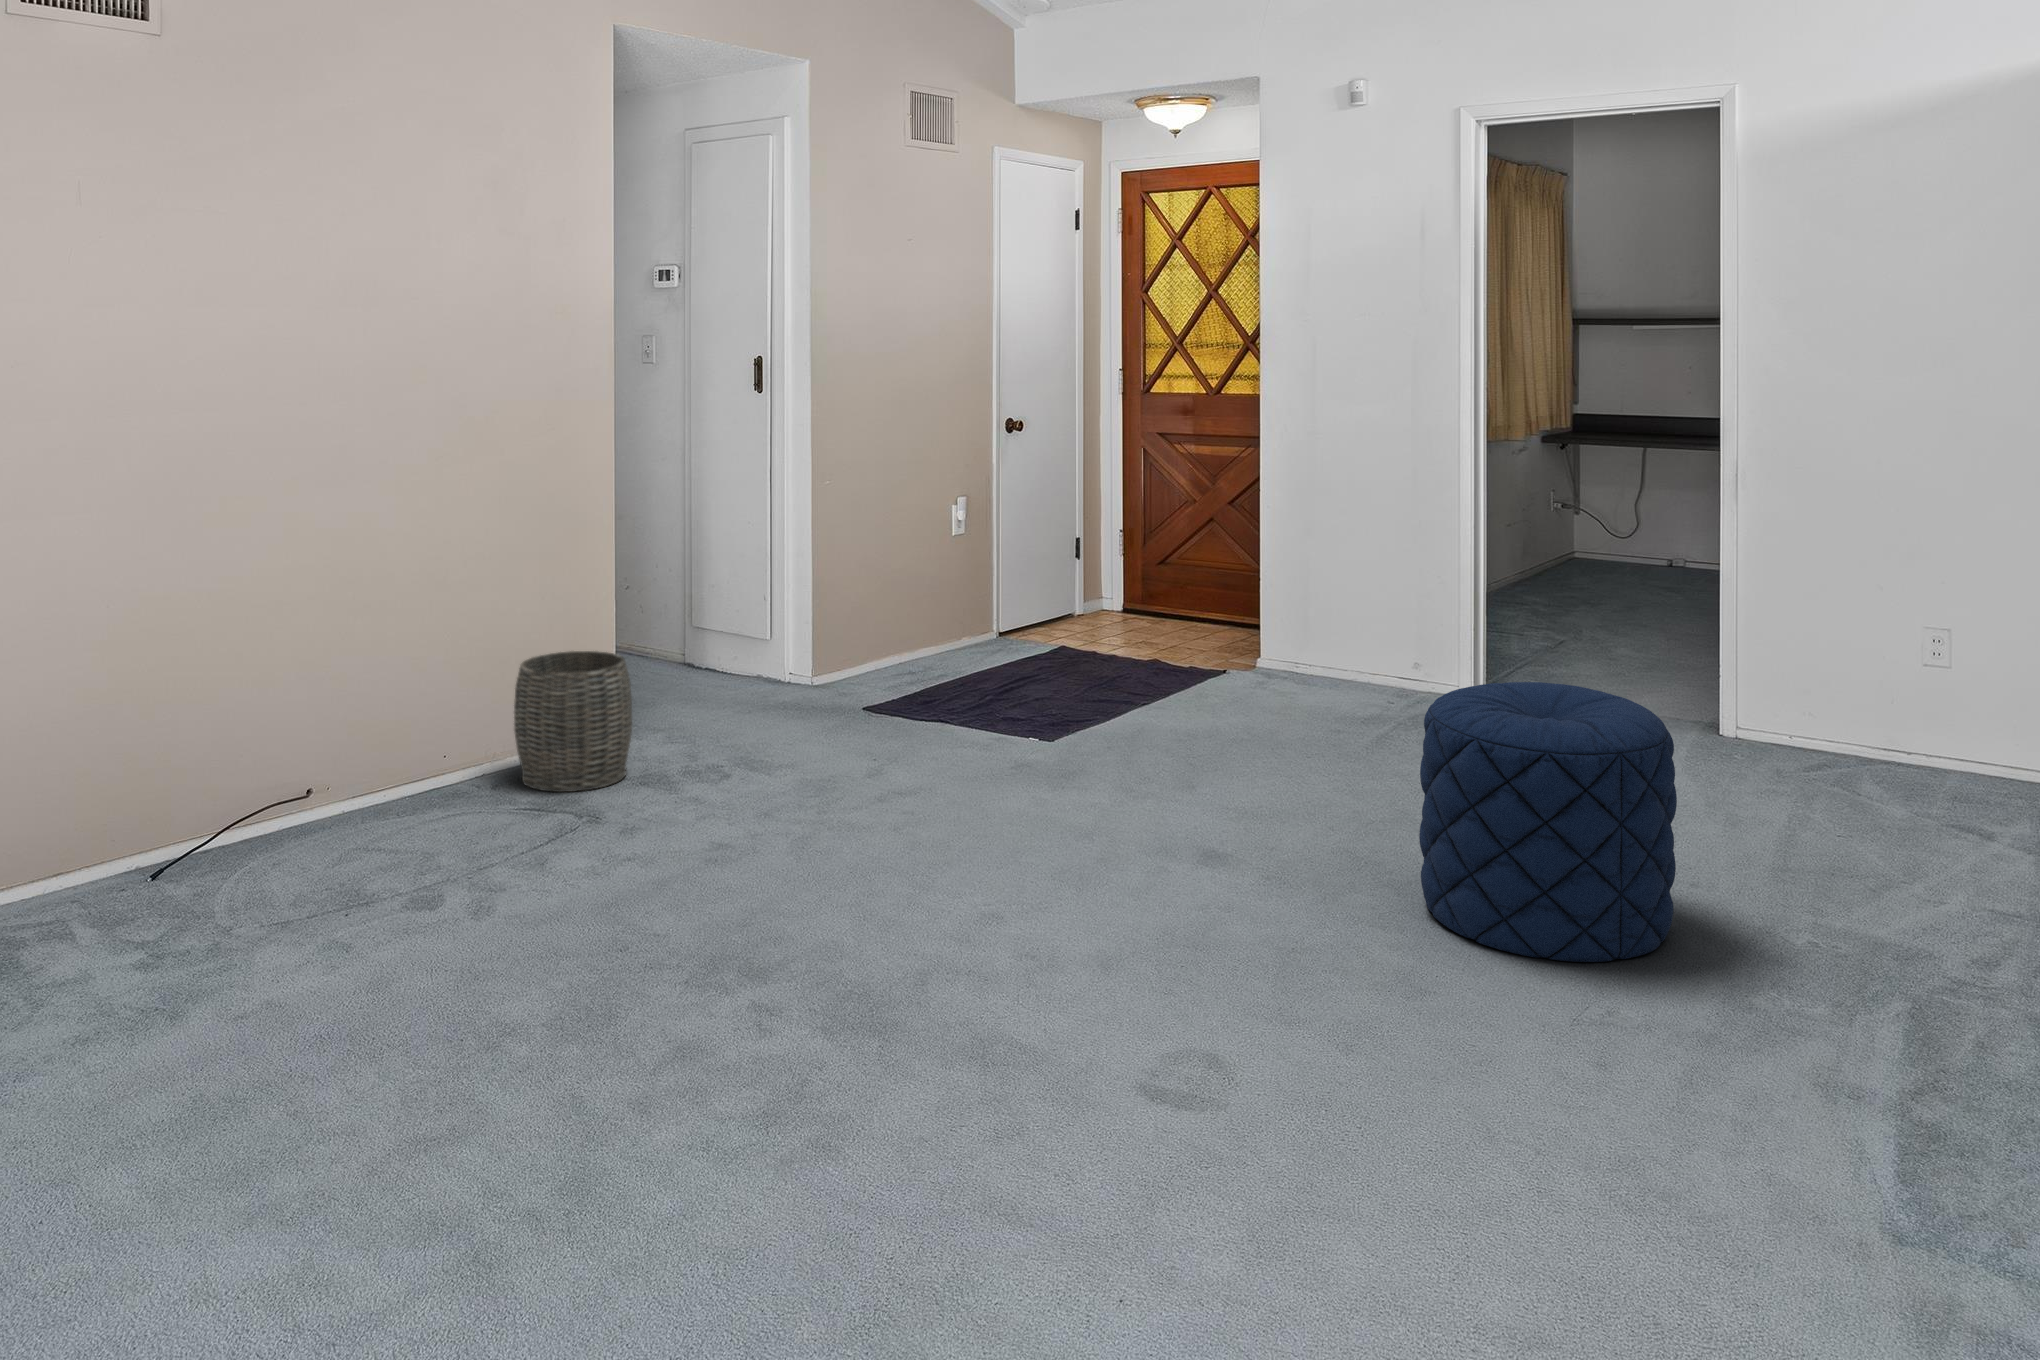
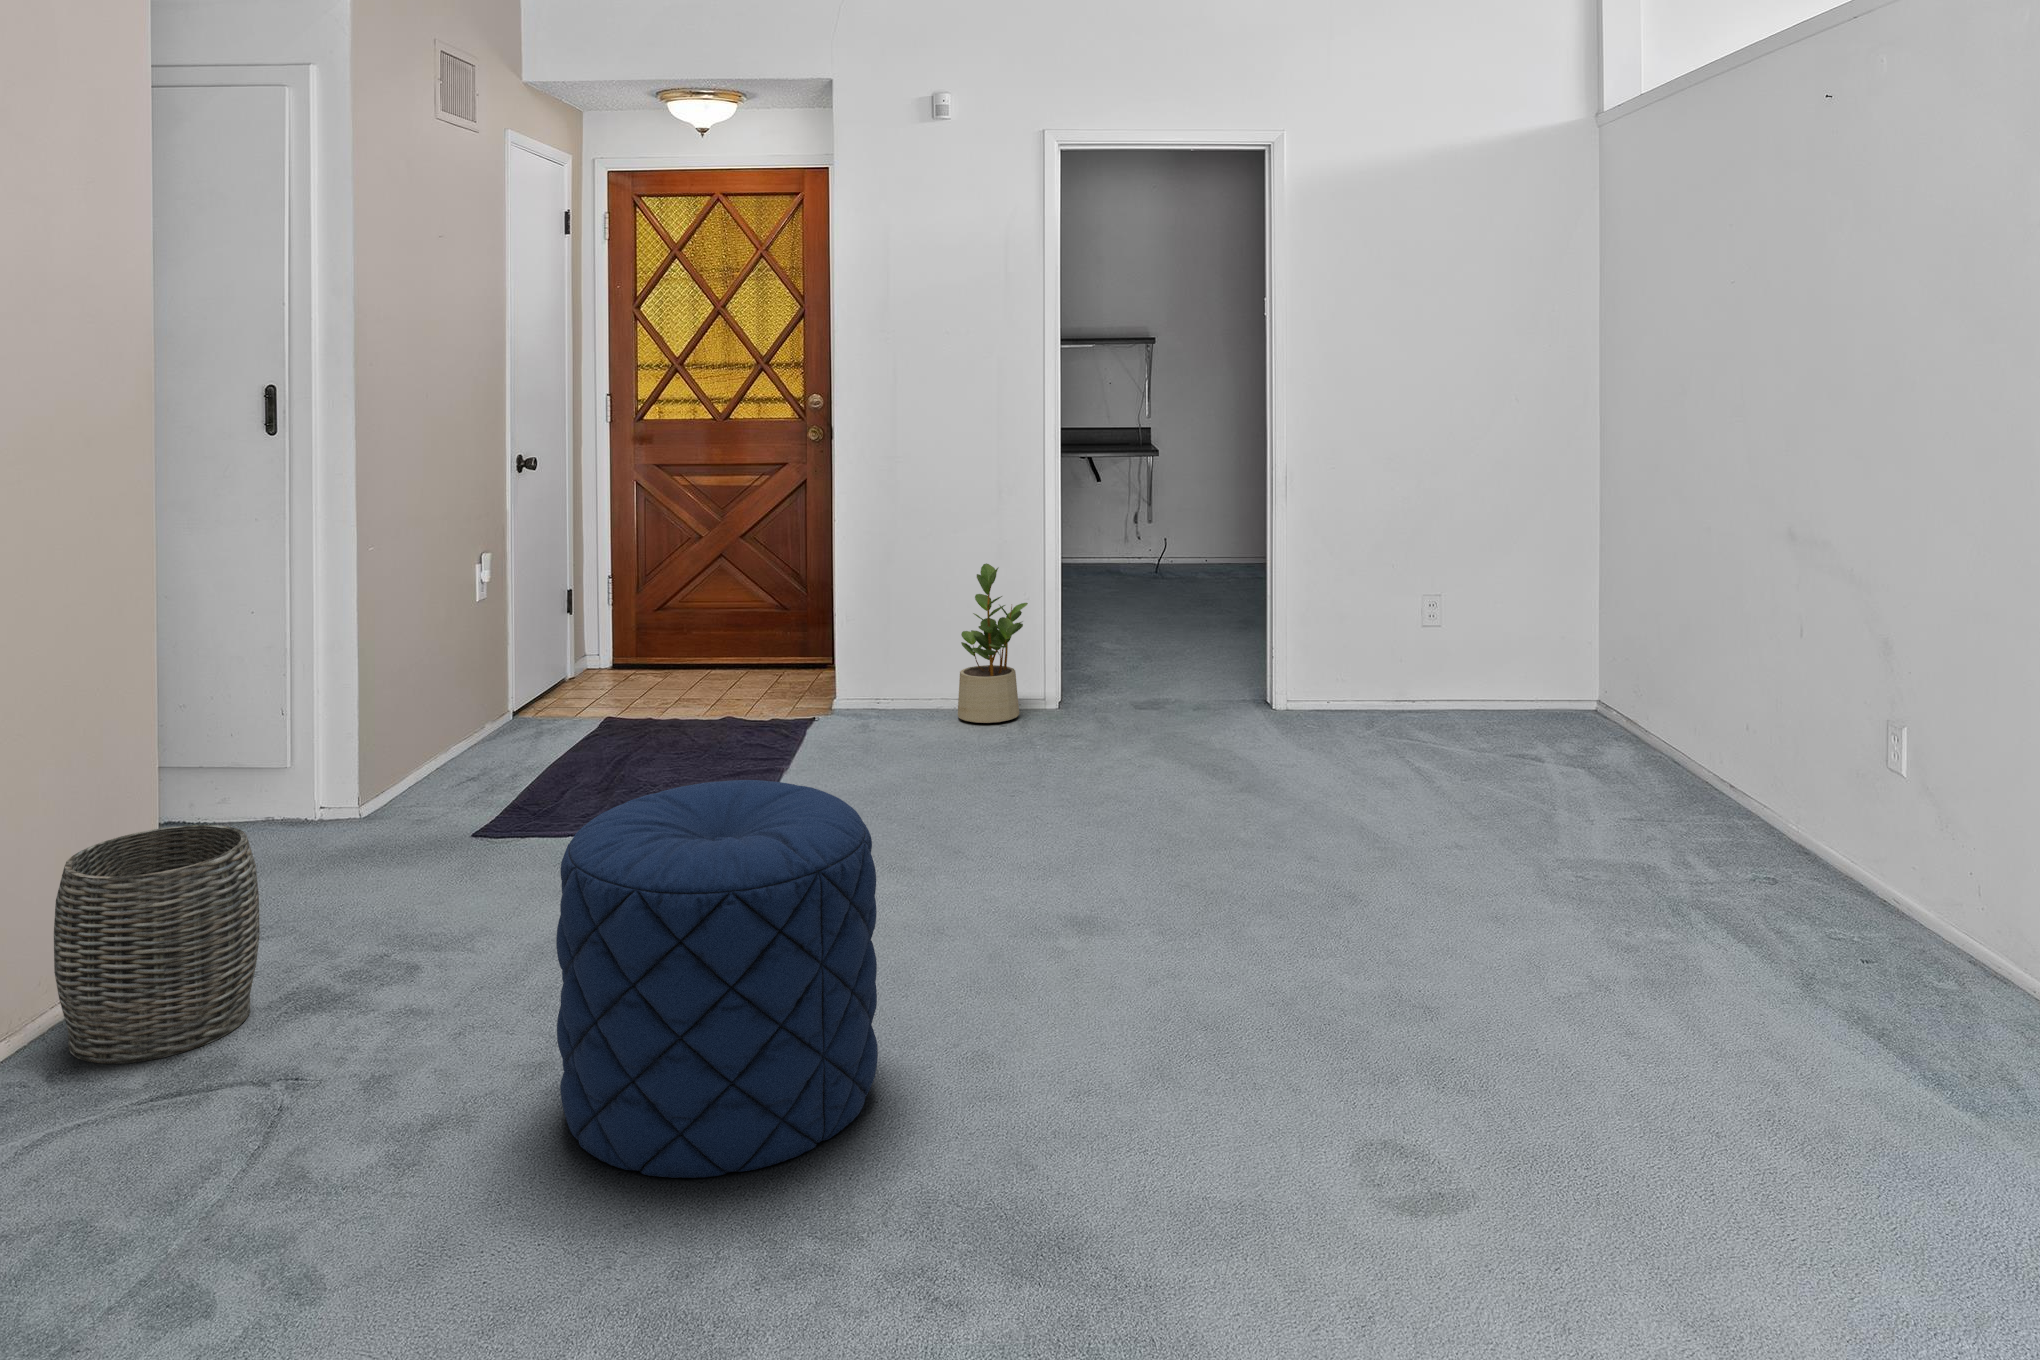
potted plant: none [1337,548,1418,703] -> present [958,563,1028,723]
pouf: present [1419,682,1677,962] -> present [556,780,878,1178]

